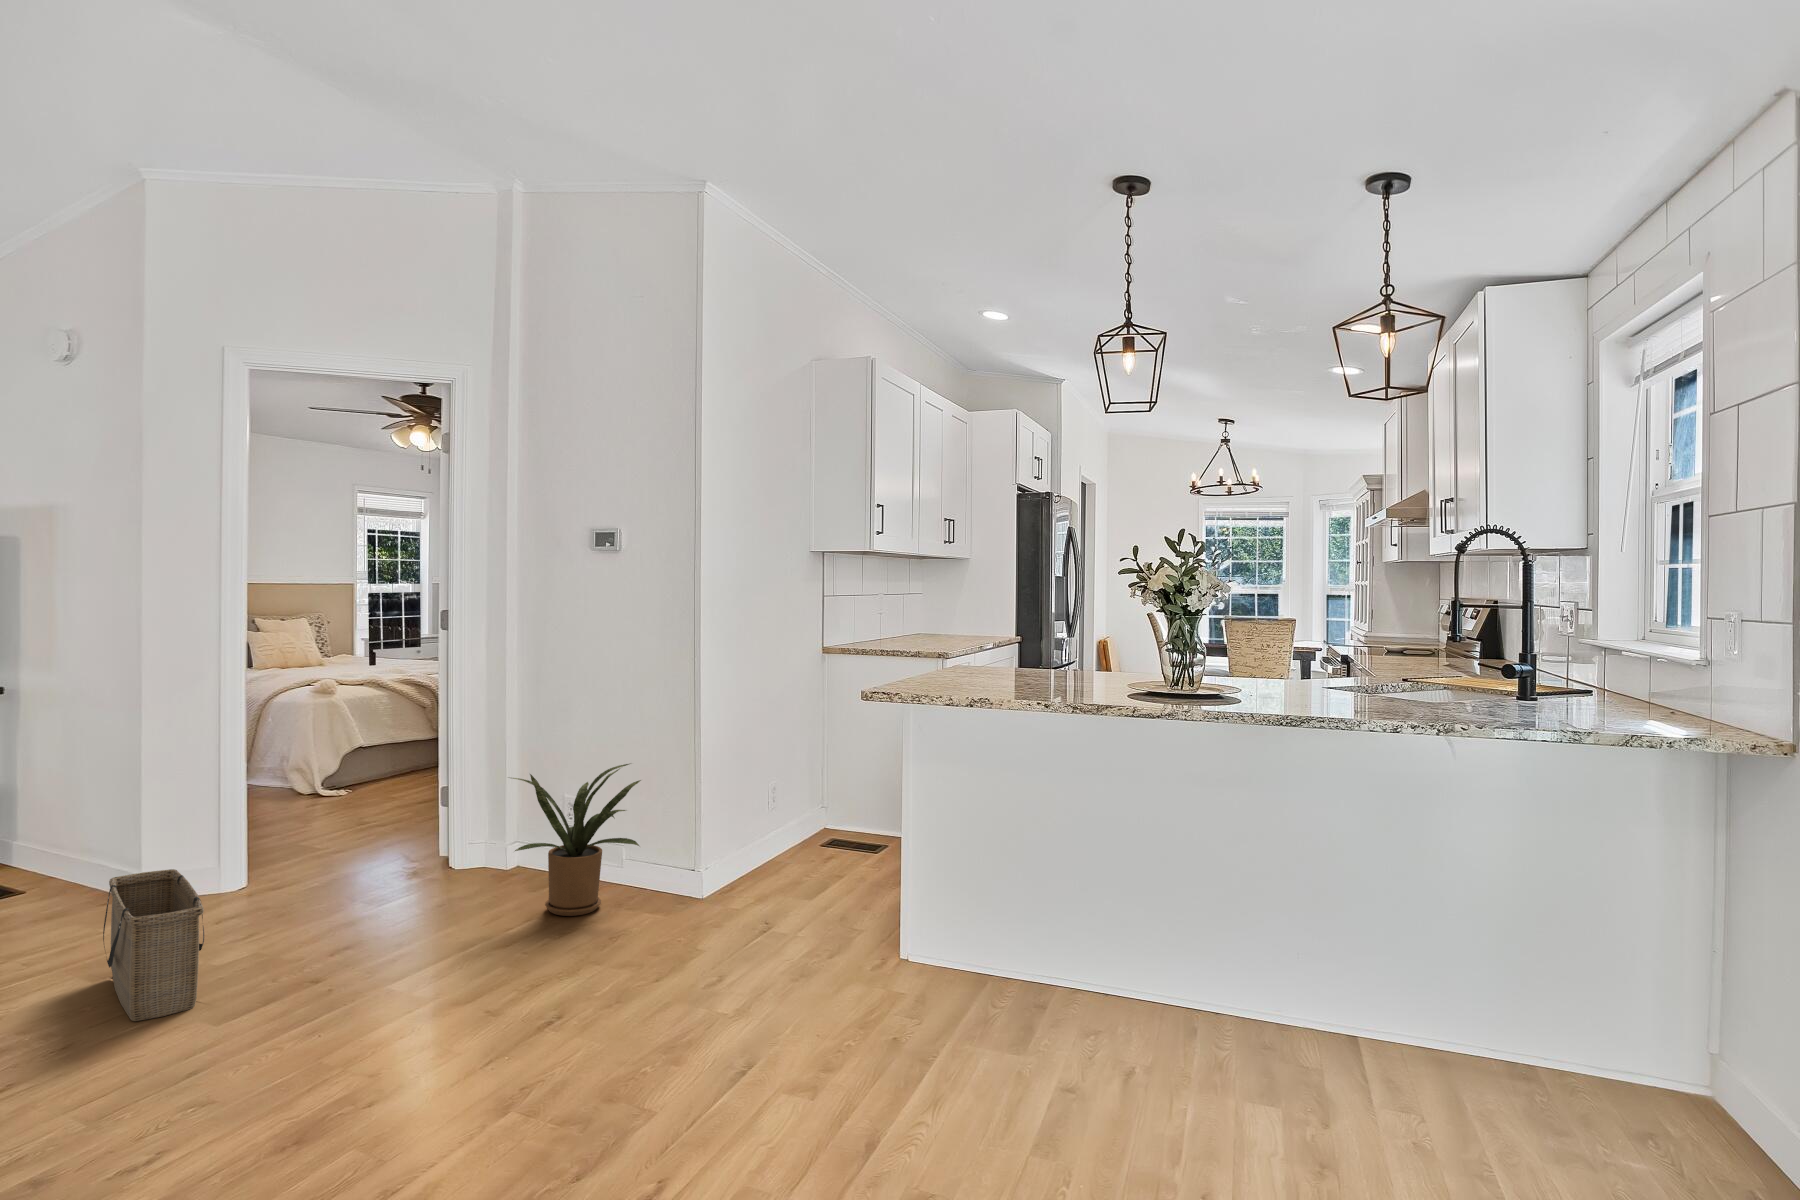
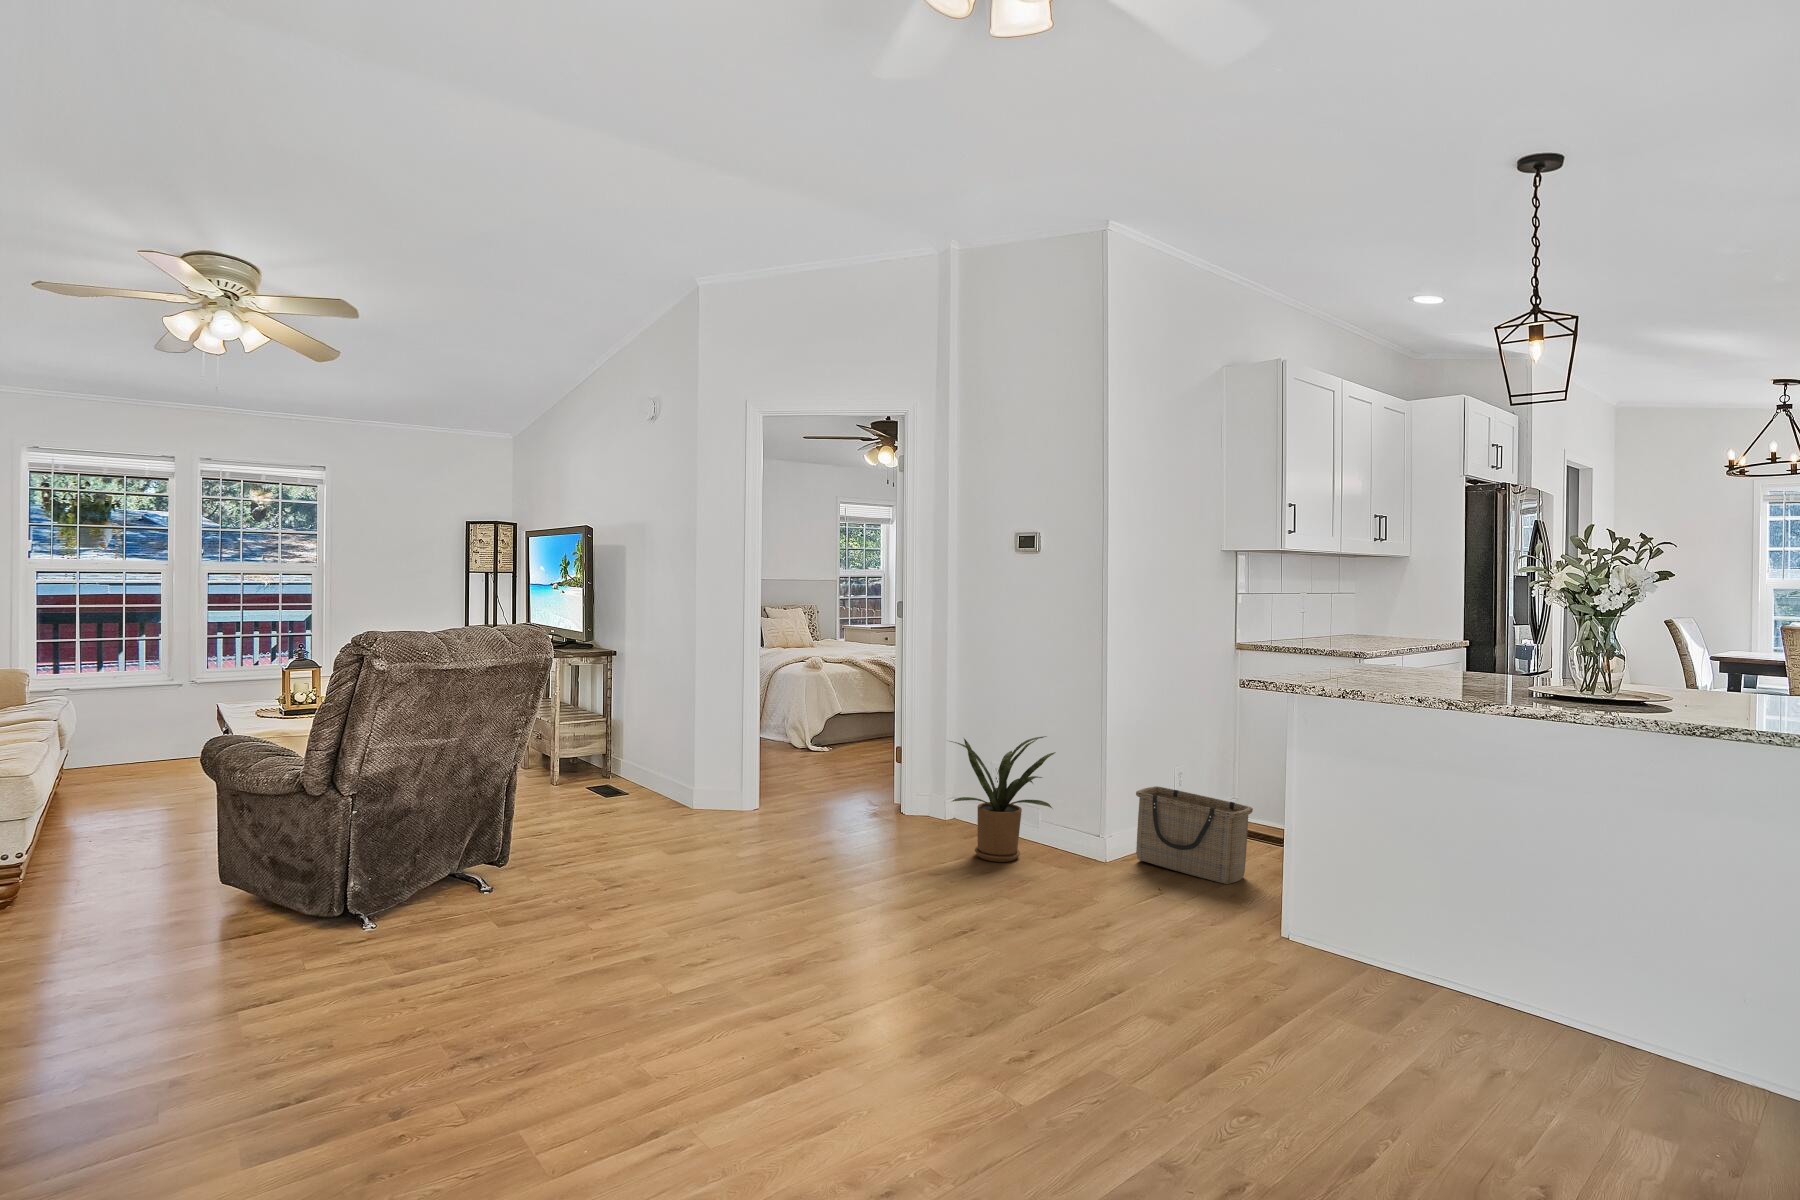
basket: present [103,869,204,1021] -> present [1136,786,1253,884]

